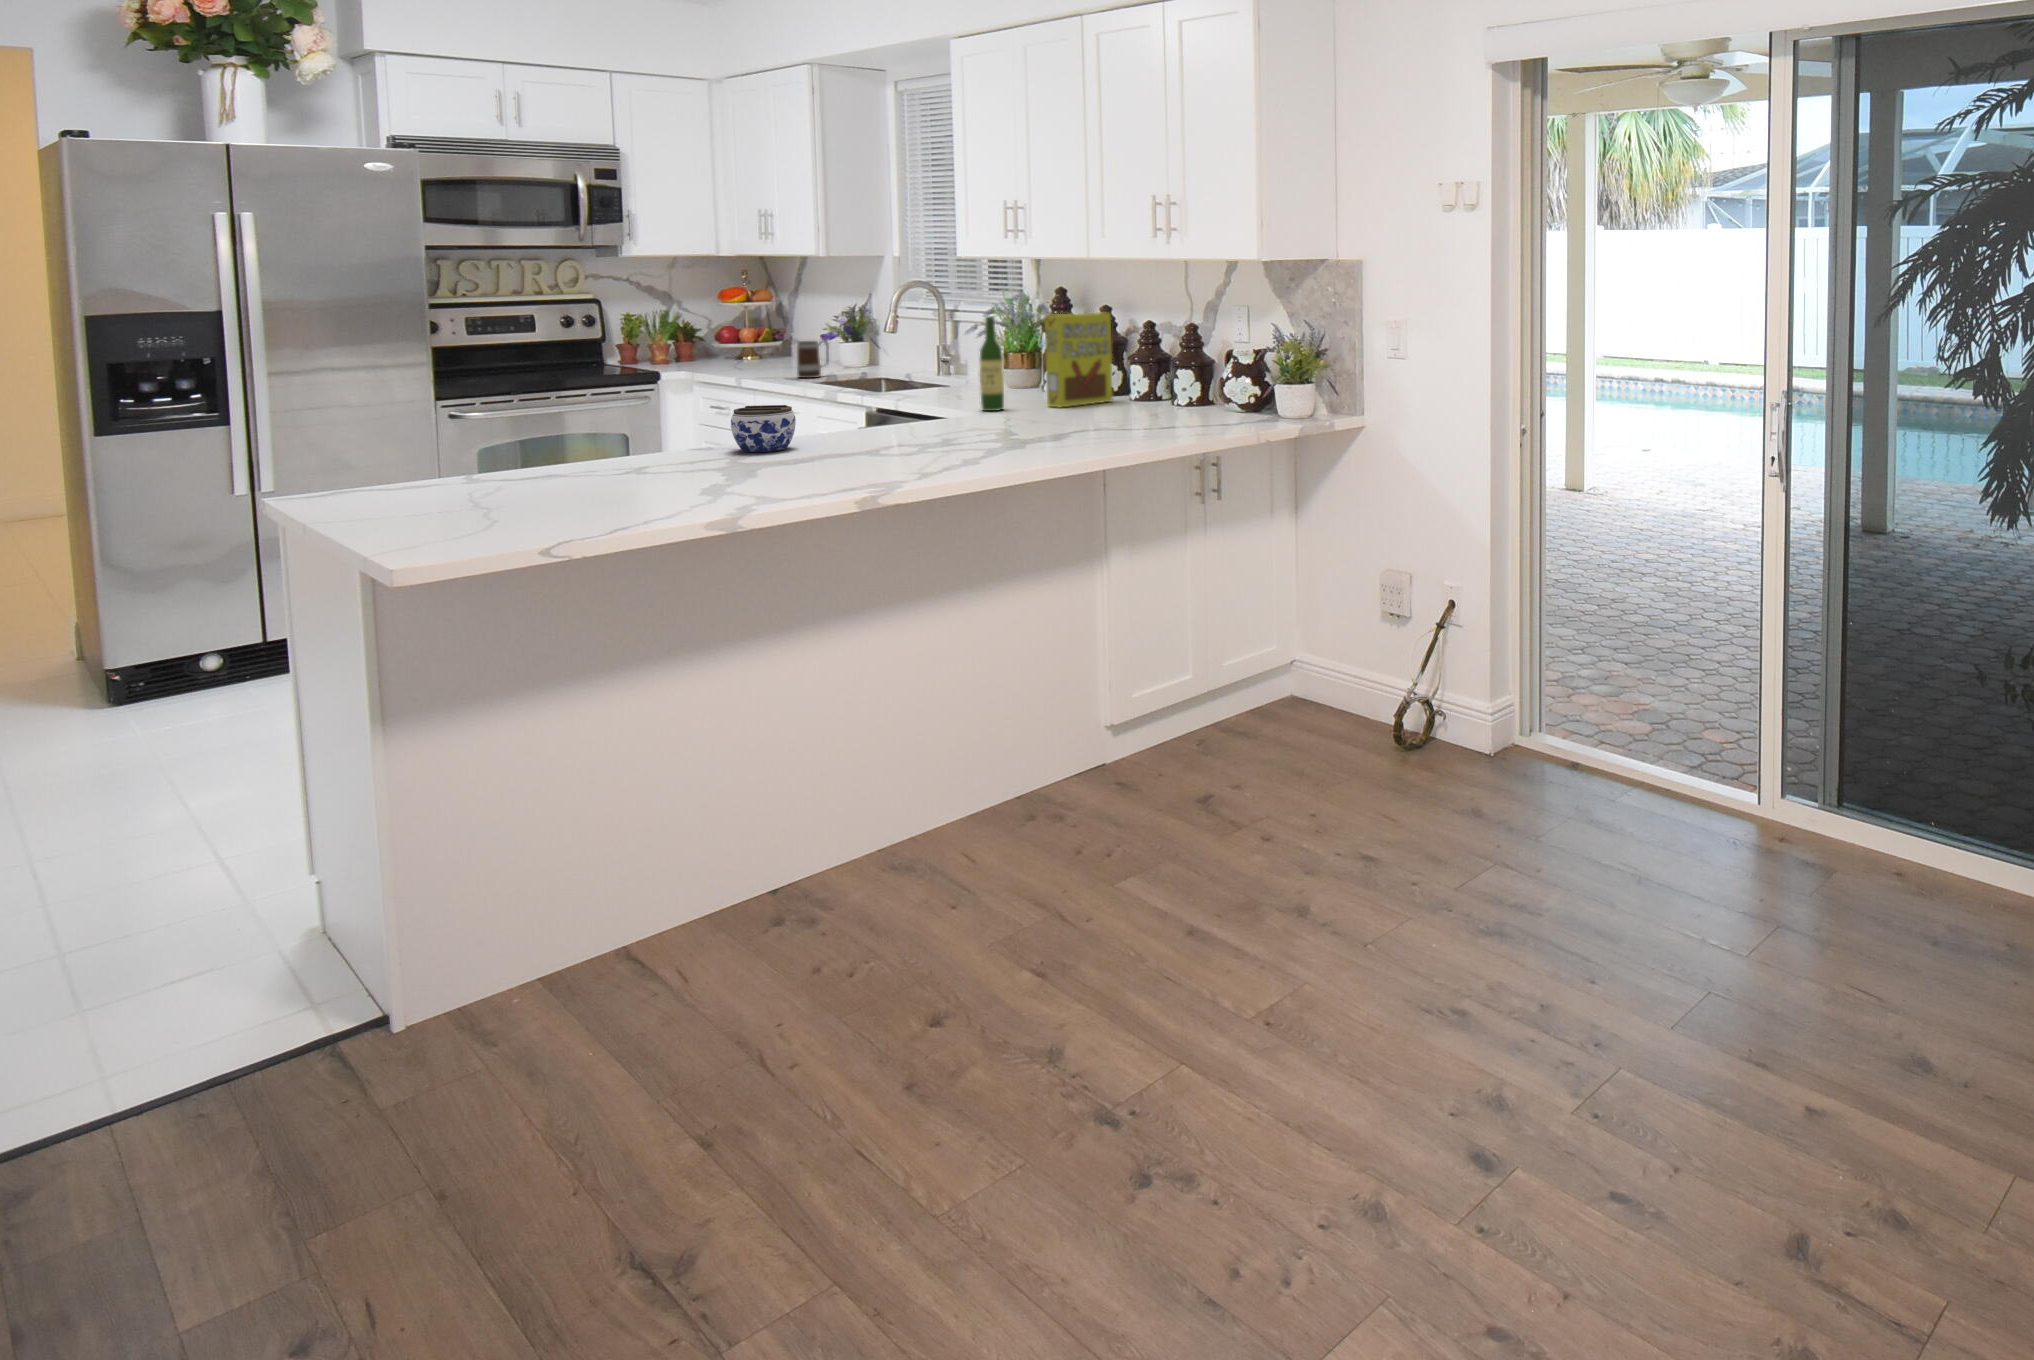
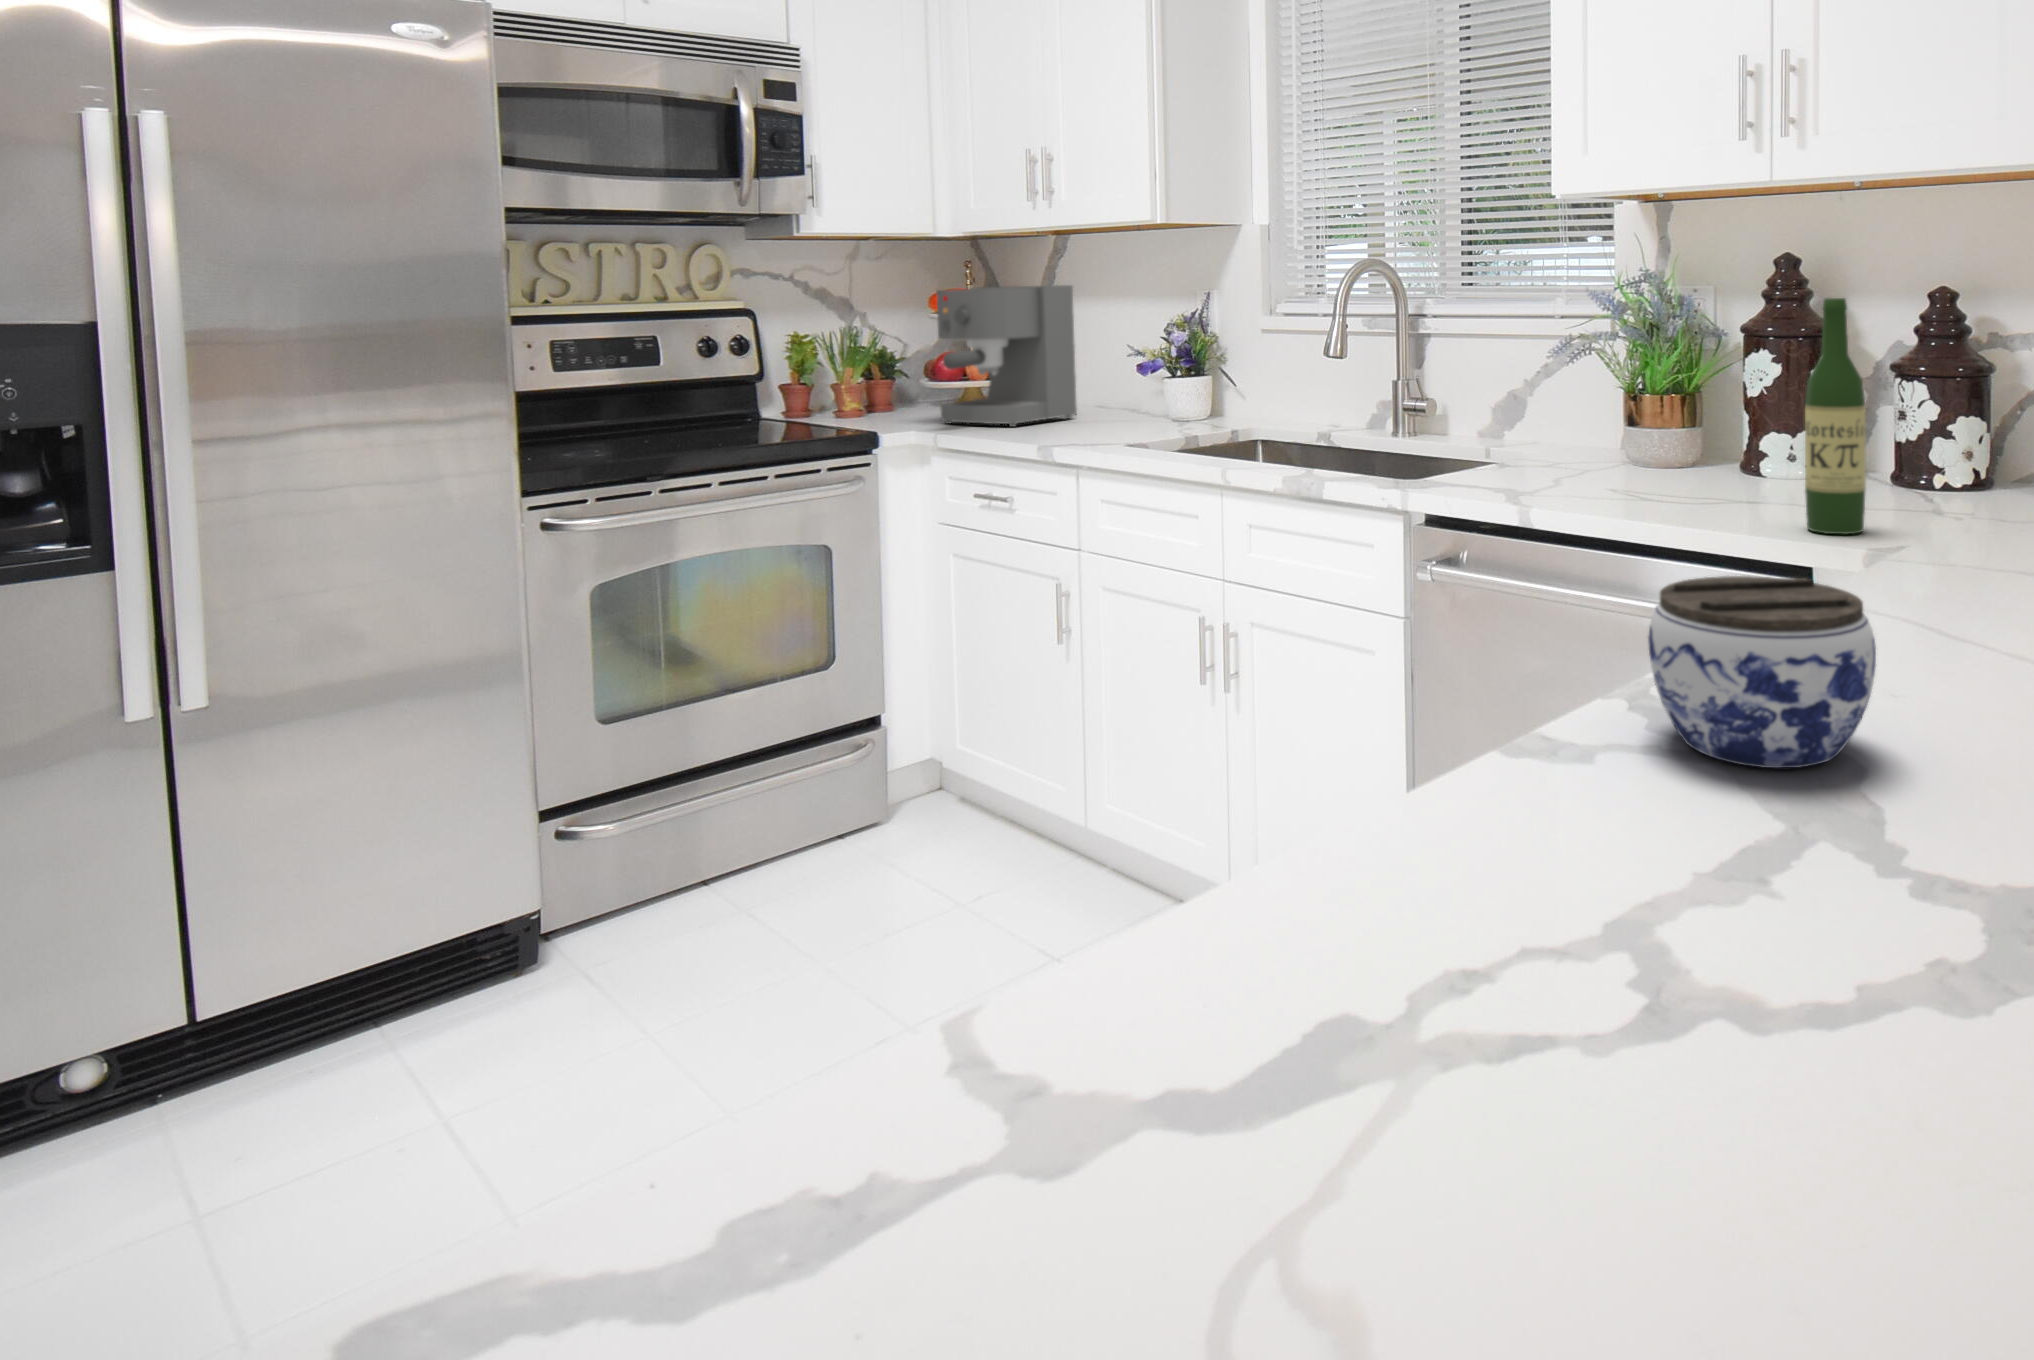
coffee maker: none [708,287,802,369] -> present [936,285,1077,427]
cereal box: present [1045,313,1113,408] -> none [1924,292,2021,522]
mug: present [797,339,829,378] -> none [1129,371,1181,444]

